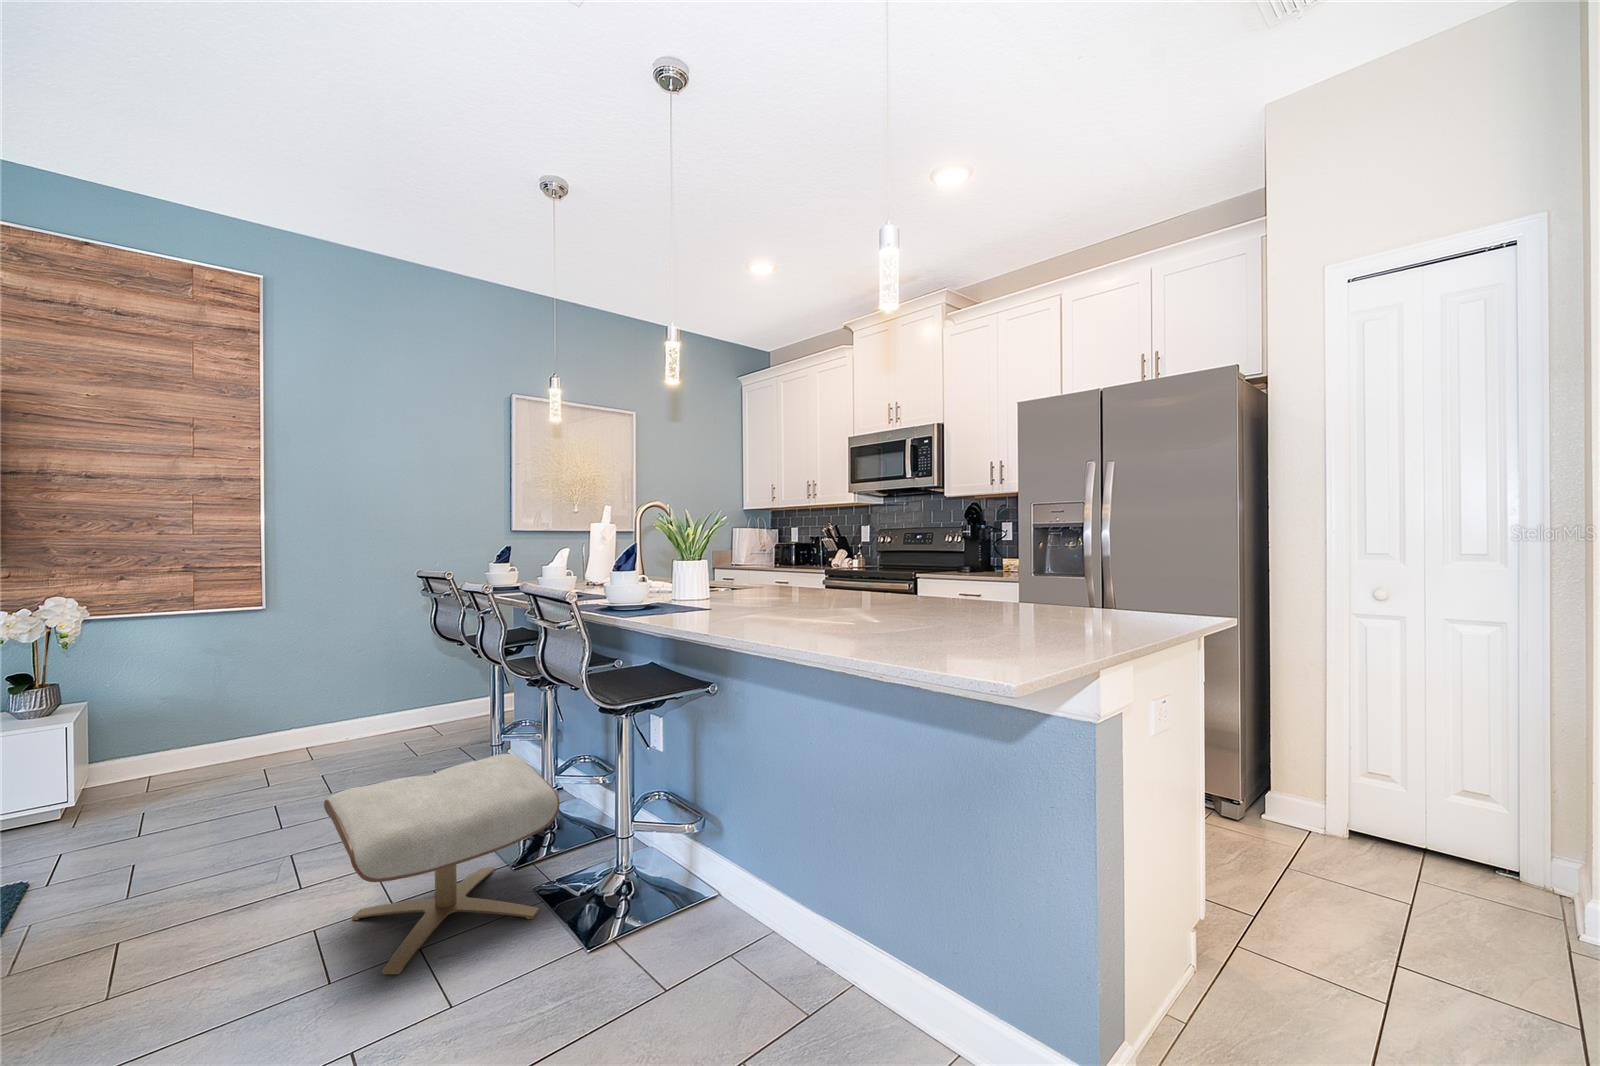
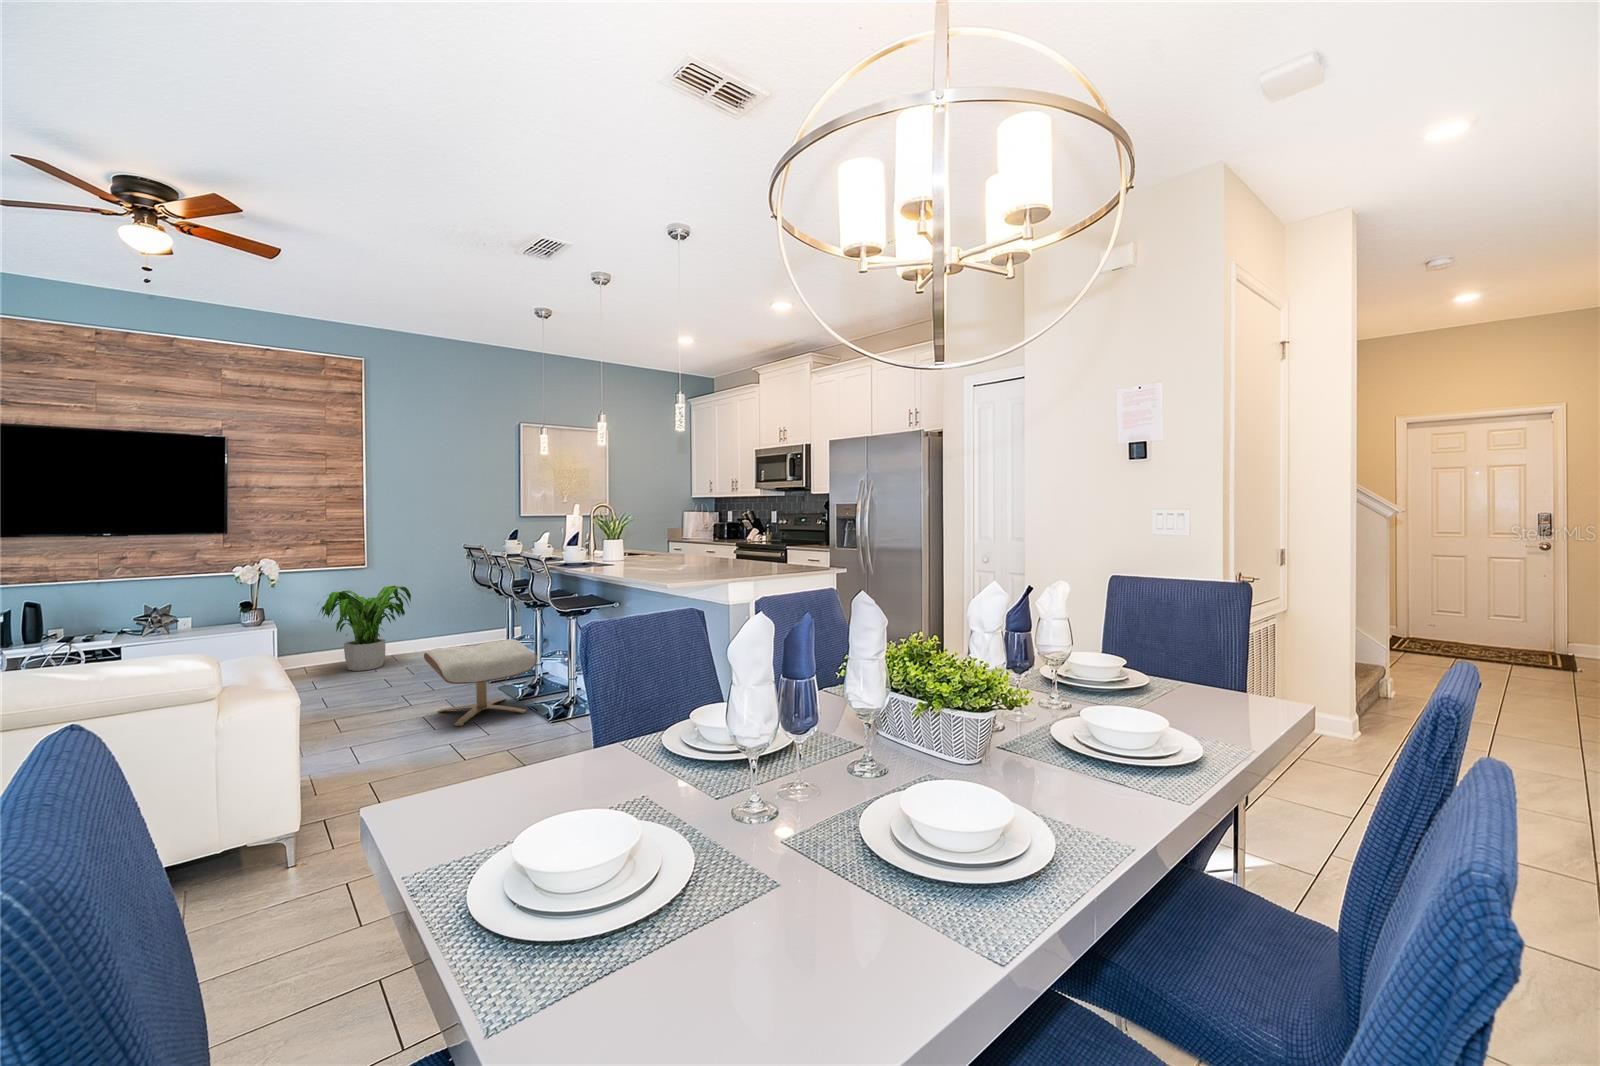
potted plant: none [157,639,334,790] -> present [320,586,411,671]

